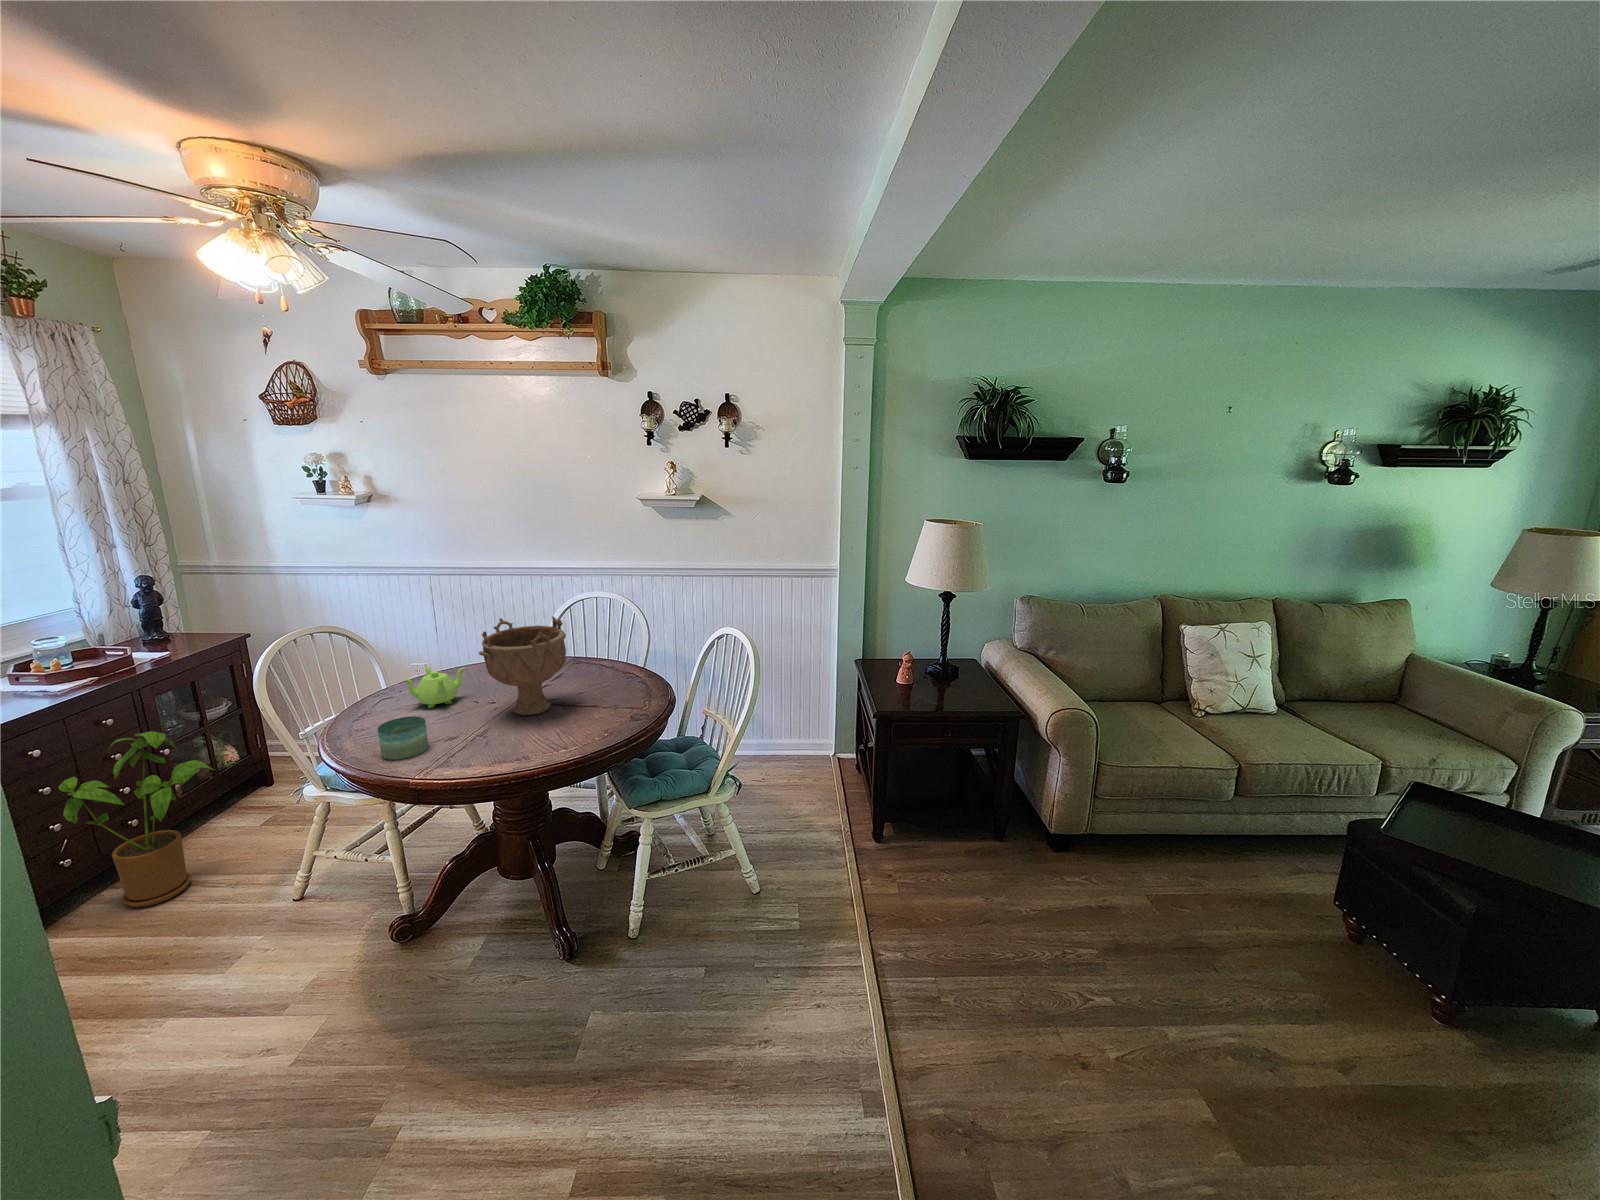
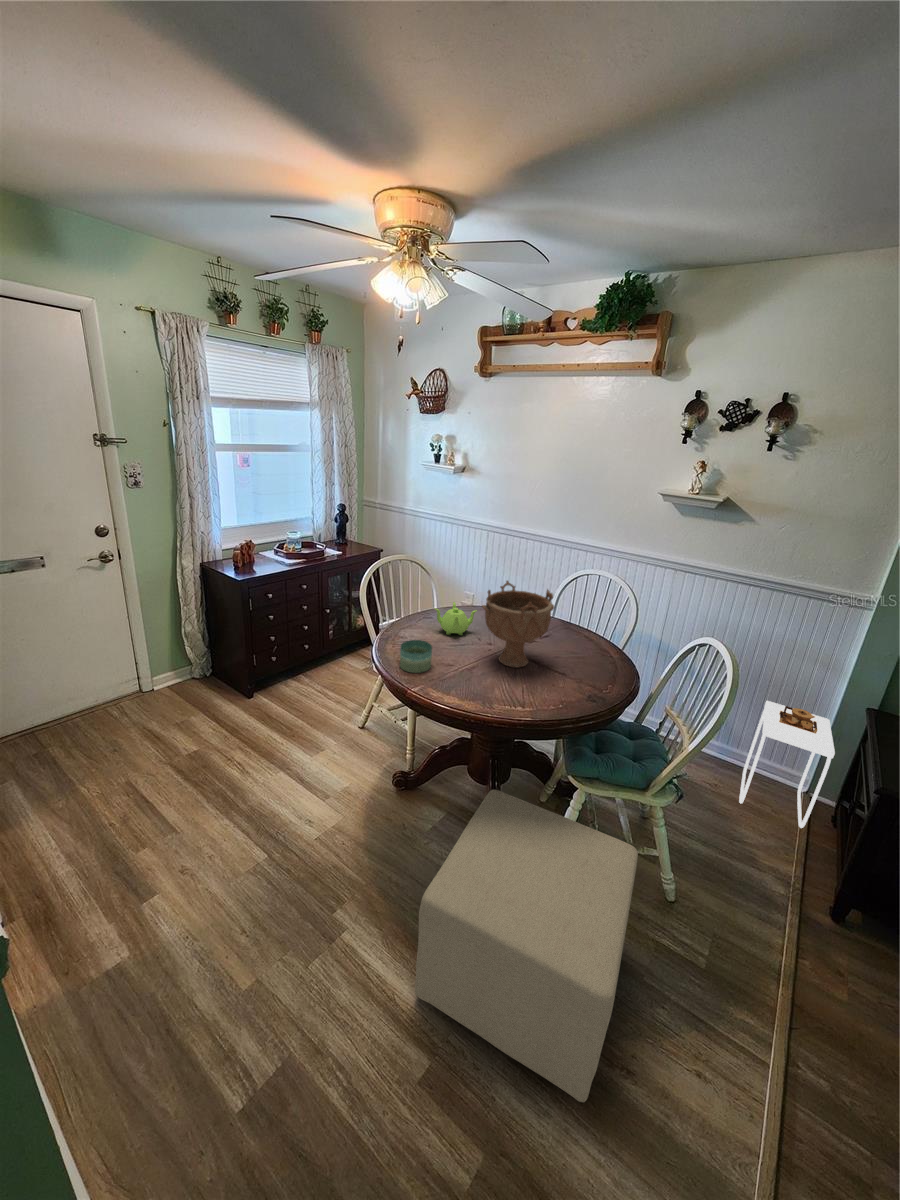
side table: none [786,679,844,787] -> present [739,701,835,828]
house plant: present [59,731,214,907] -> none [275,597,341,695]
ottoman: none [511,839,732,1115] -> present [415,790,638,1102]

